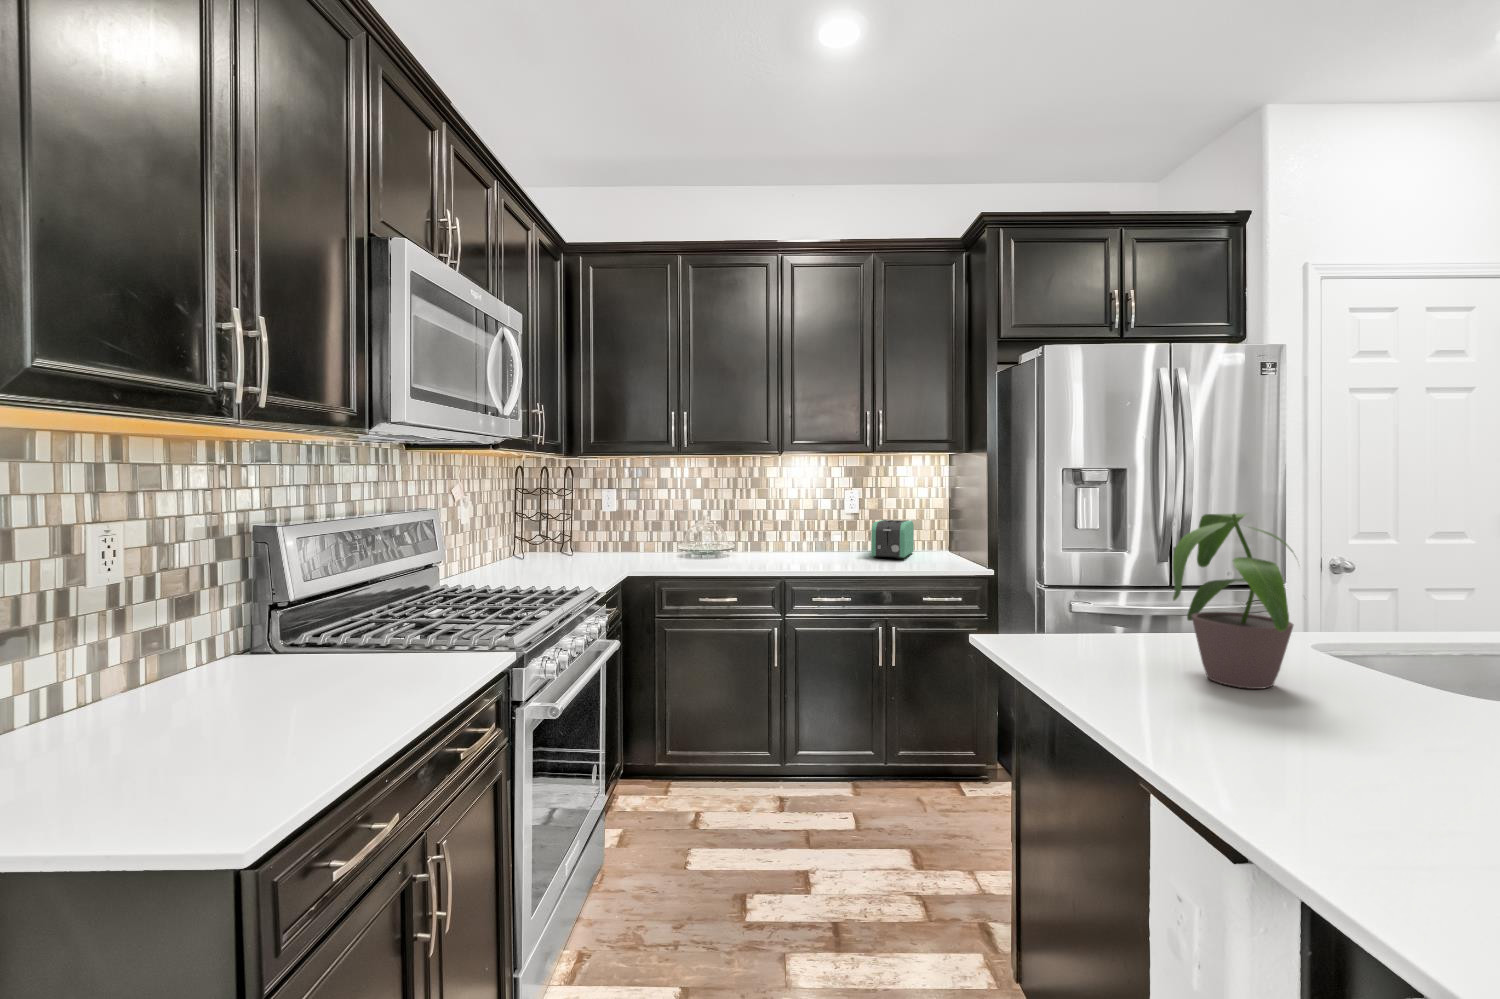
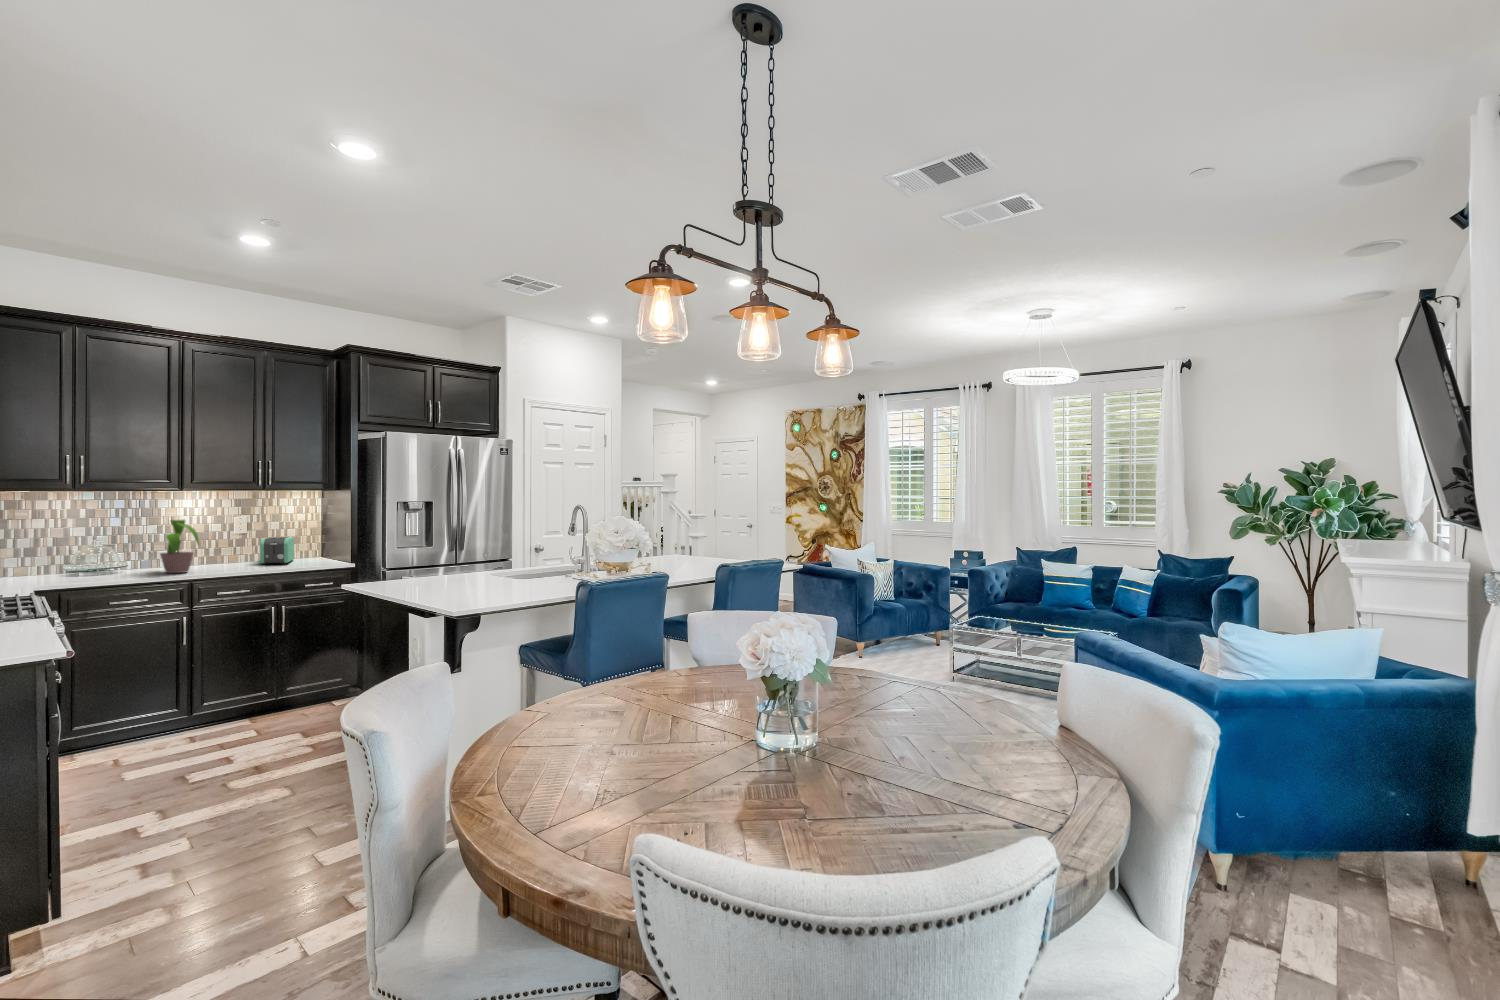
potted plant: present [1173,514,1293,689] -> present [160,520,199,573]

